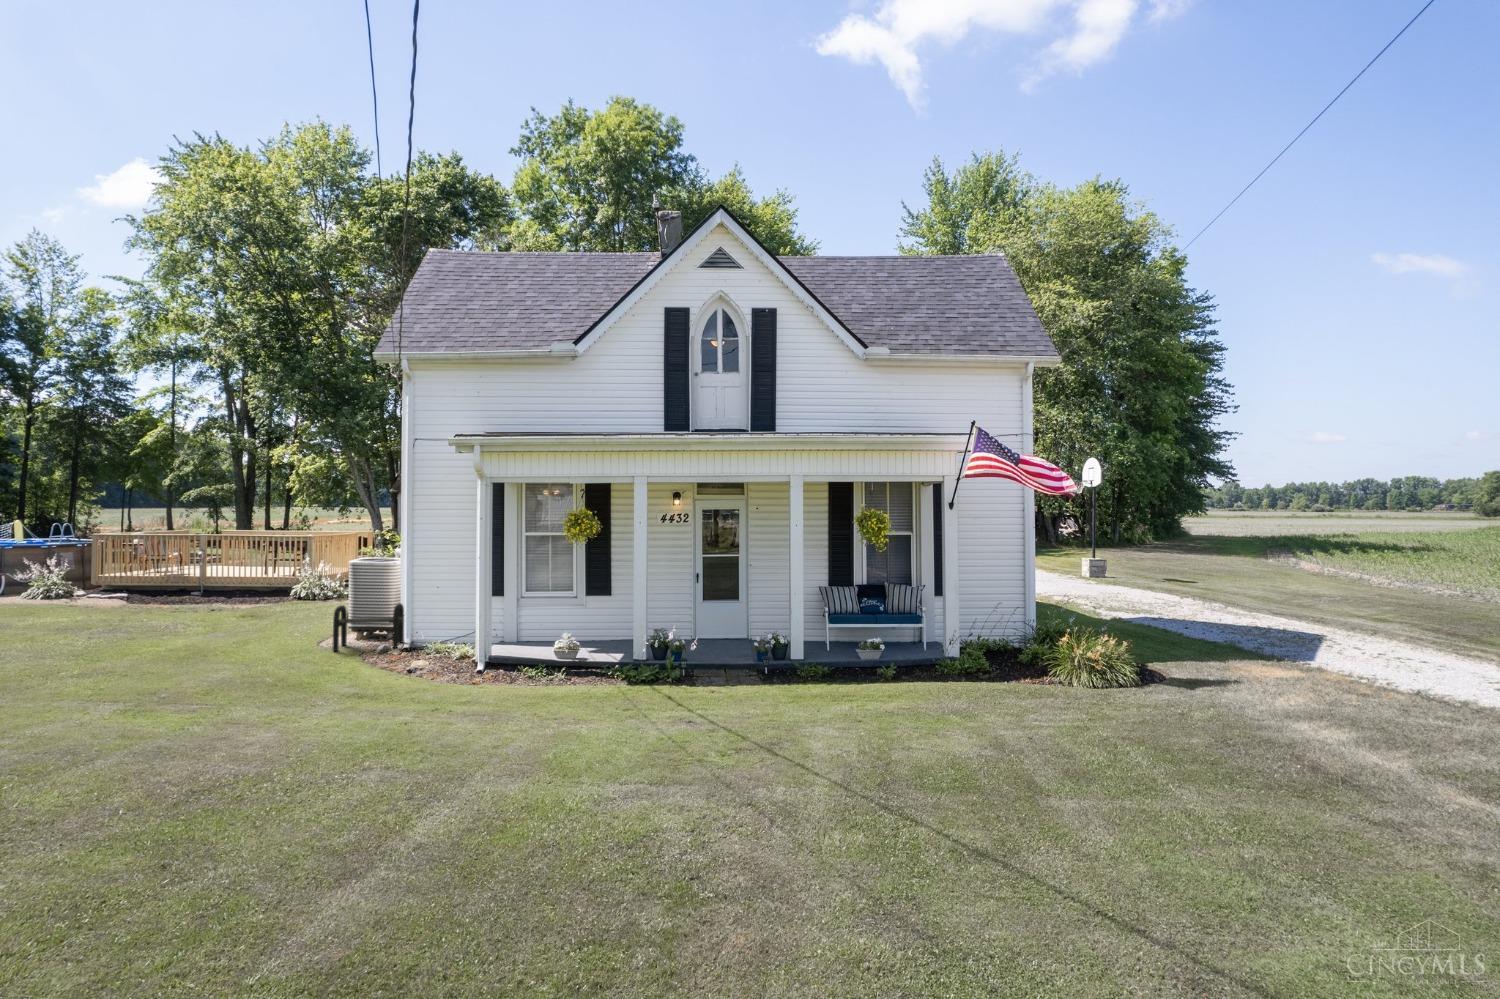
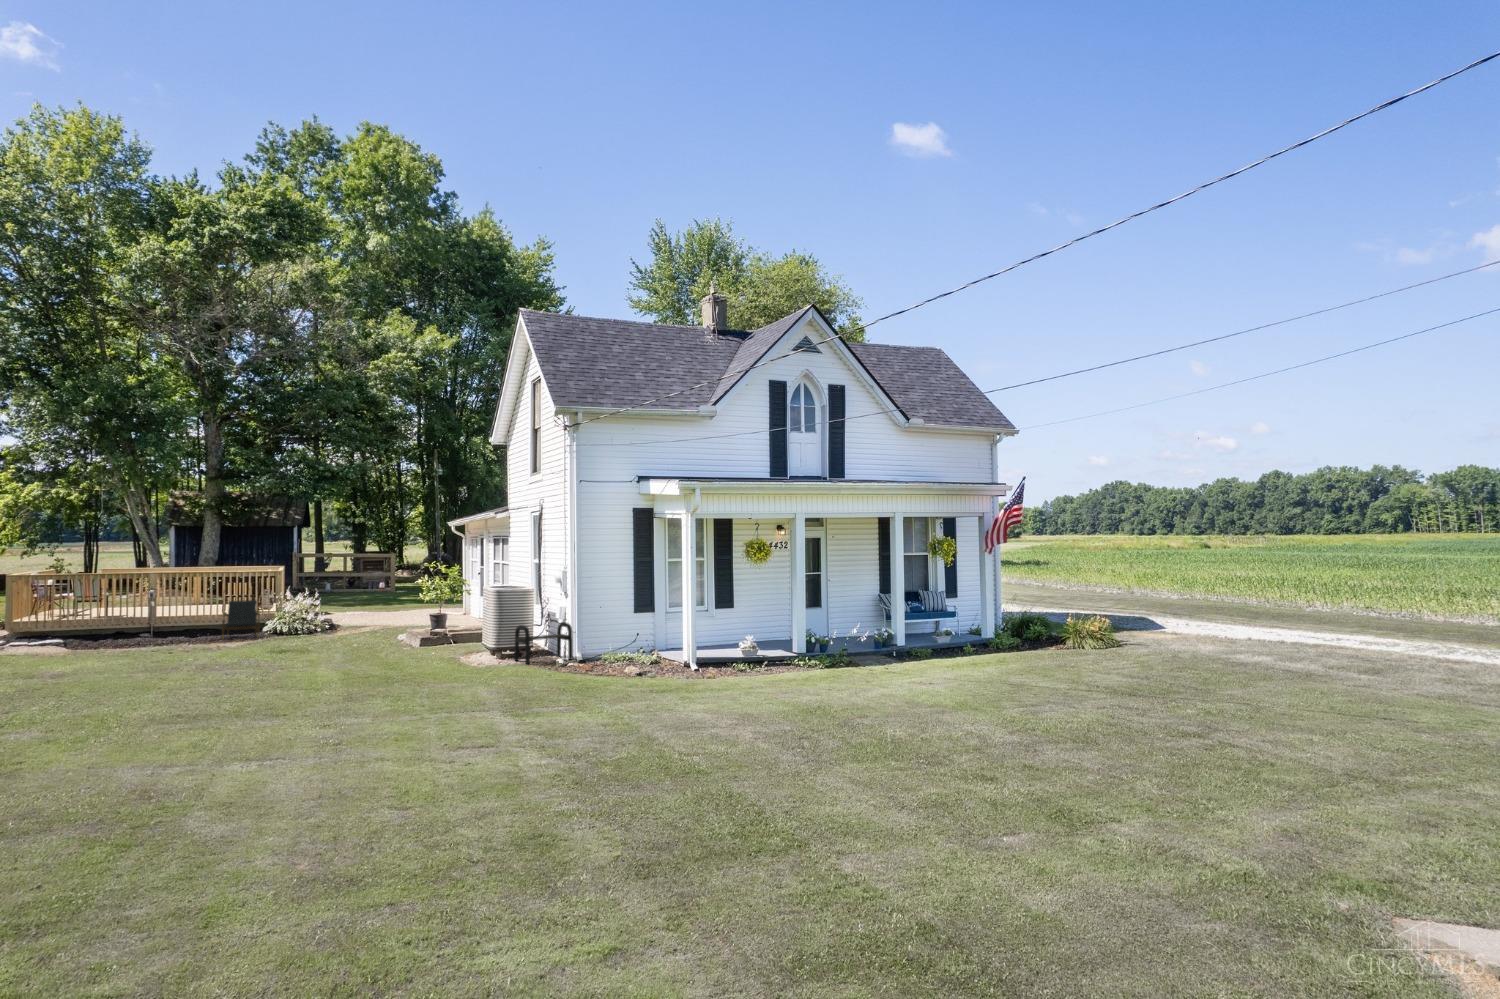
lounge chair: none [245,565,287,601] -> present [222,600,260,638]

